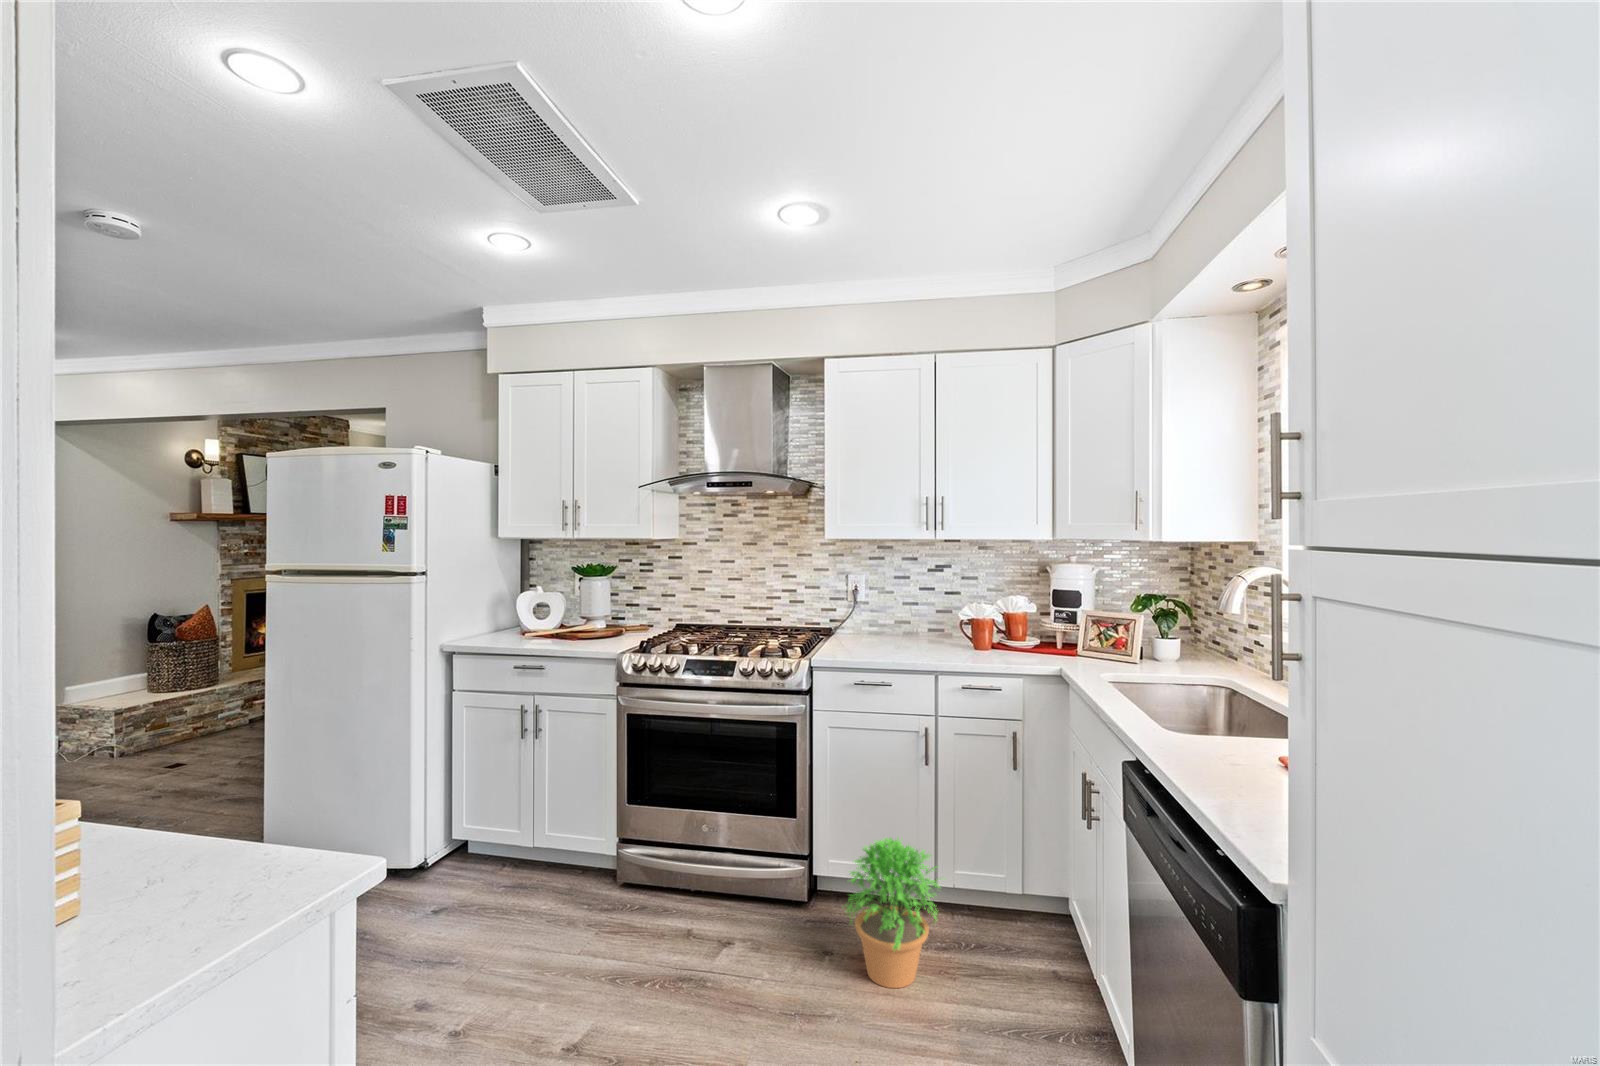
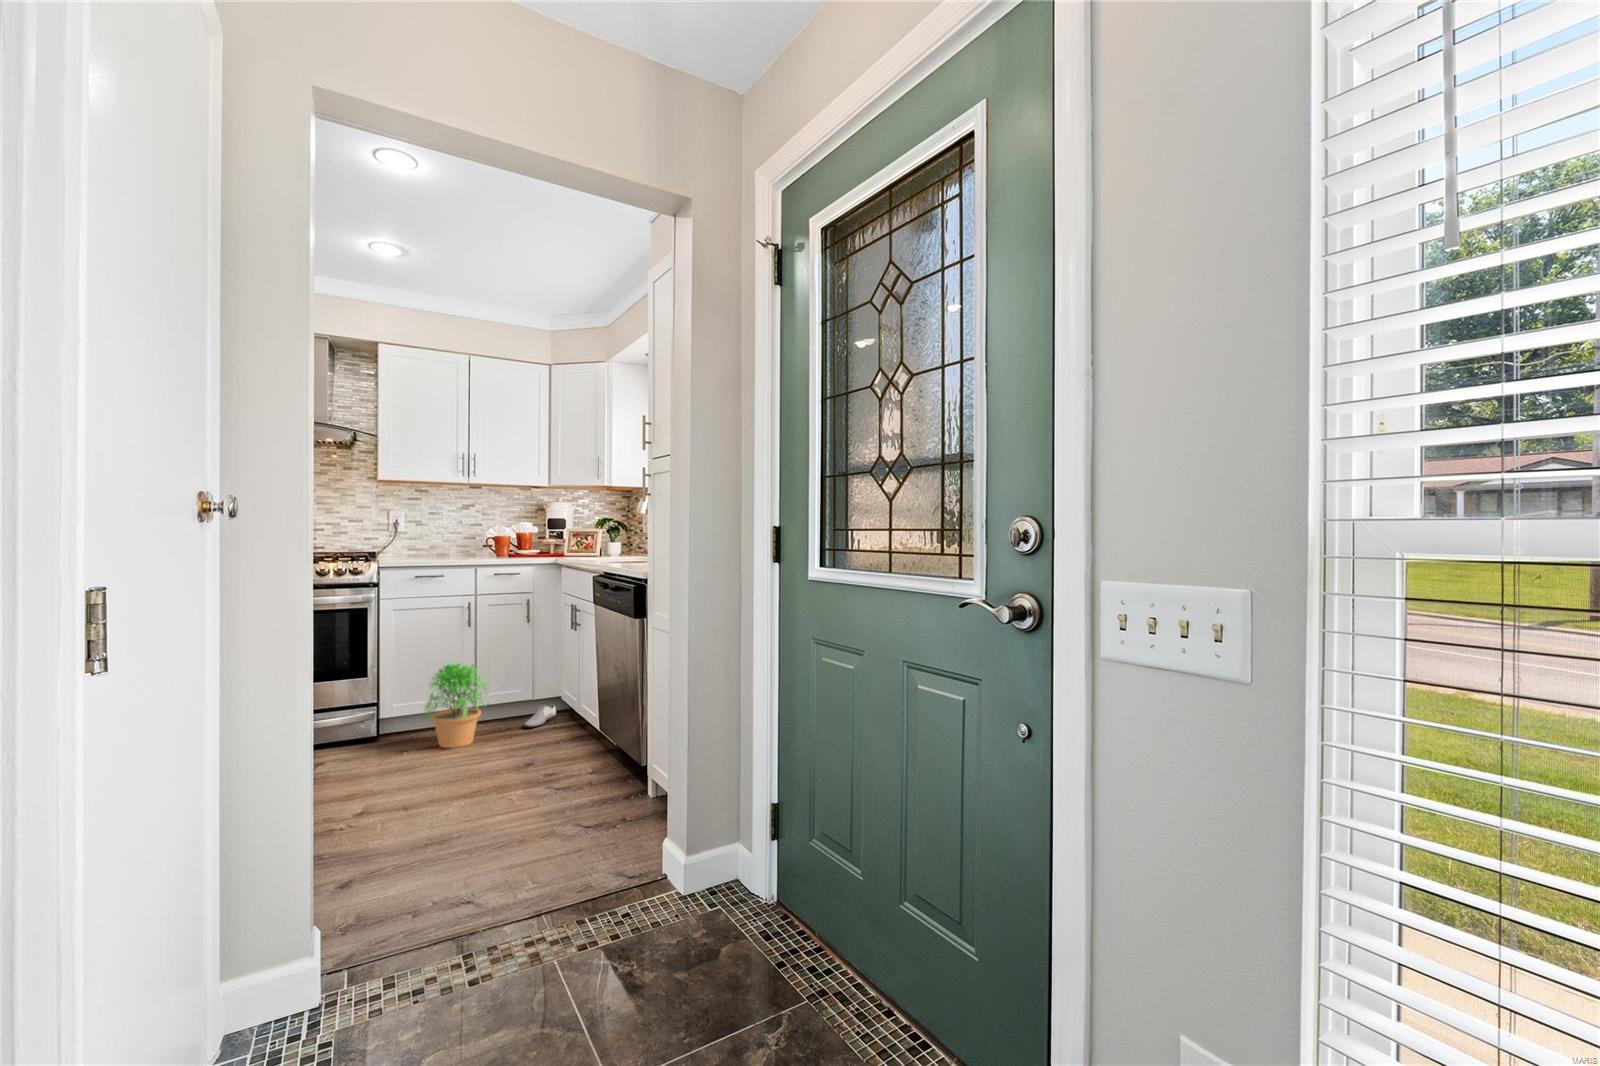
shoe: none [1000,926,1057,972] -> present [524,705,556,727]

